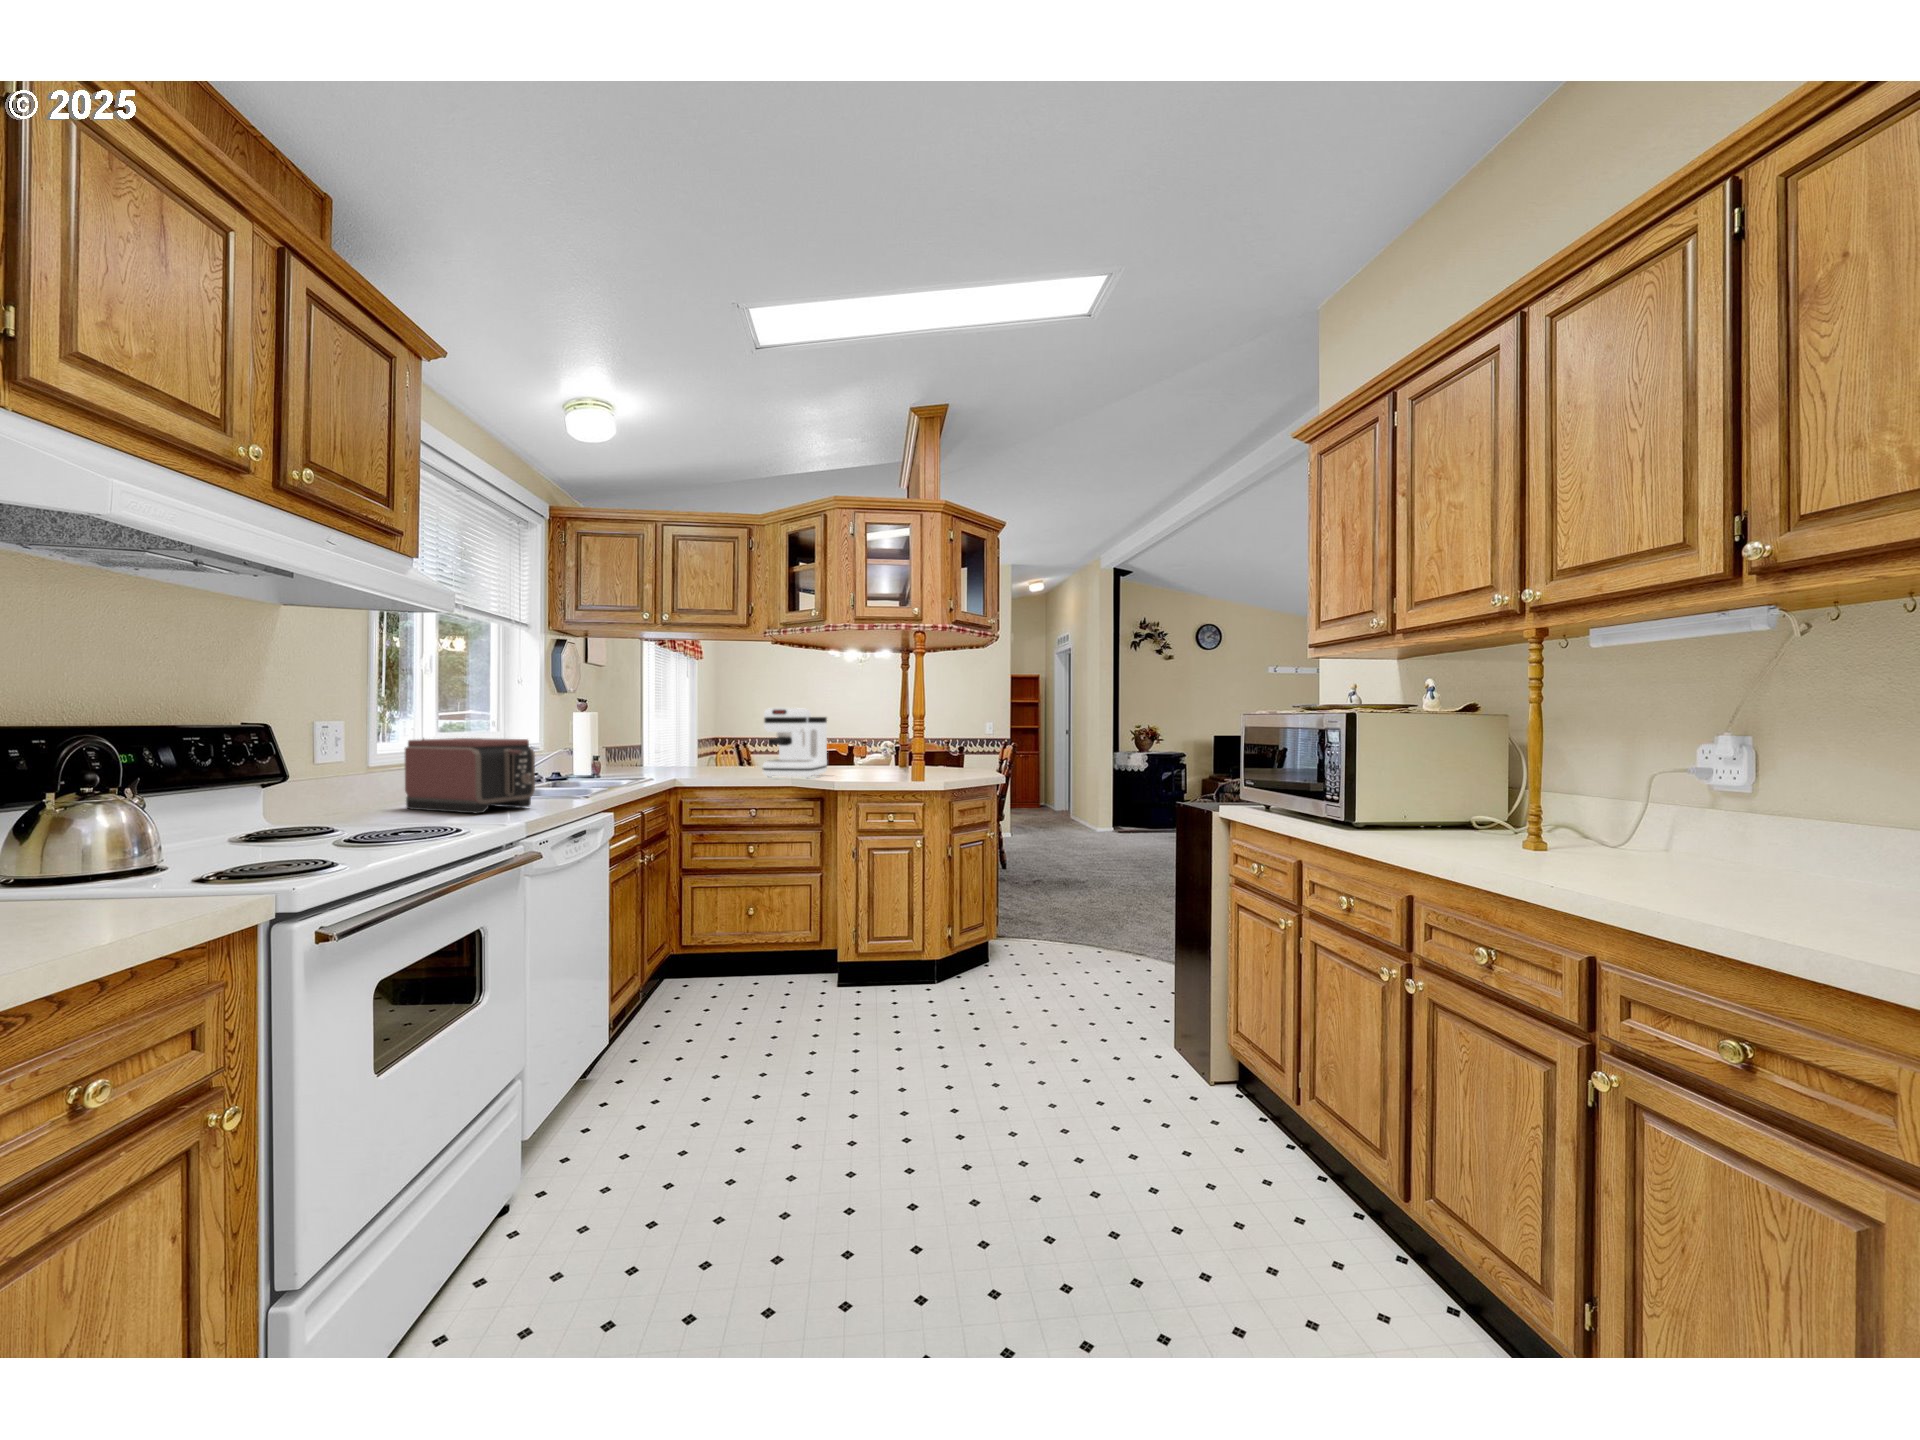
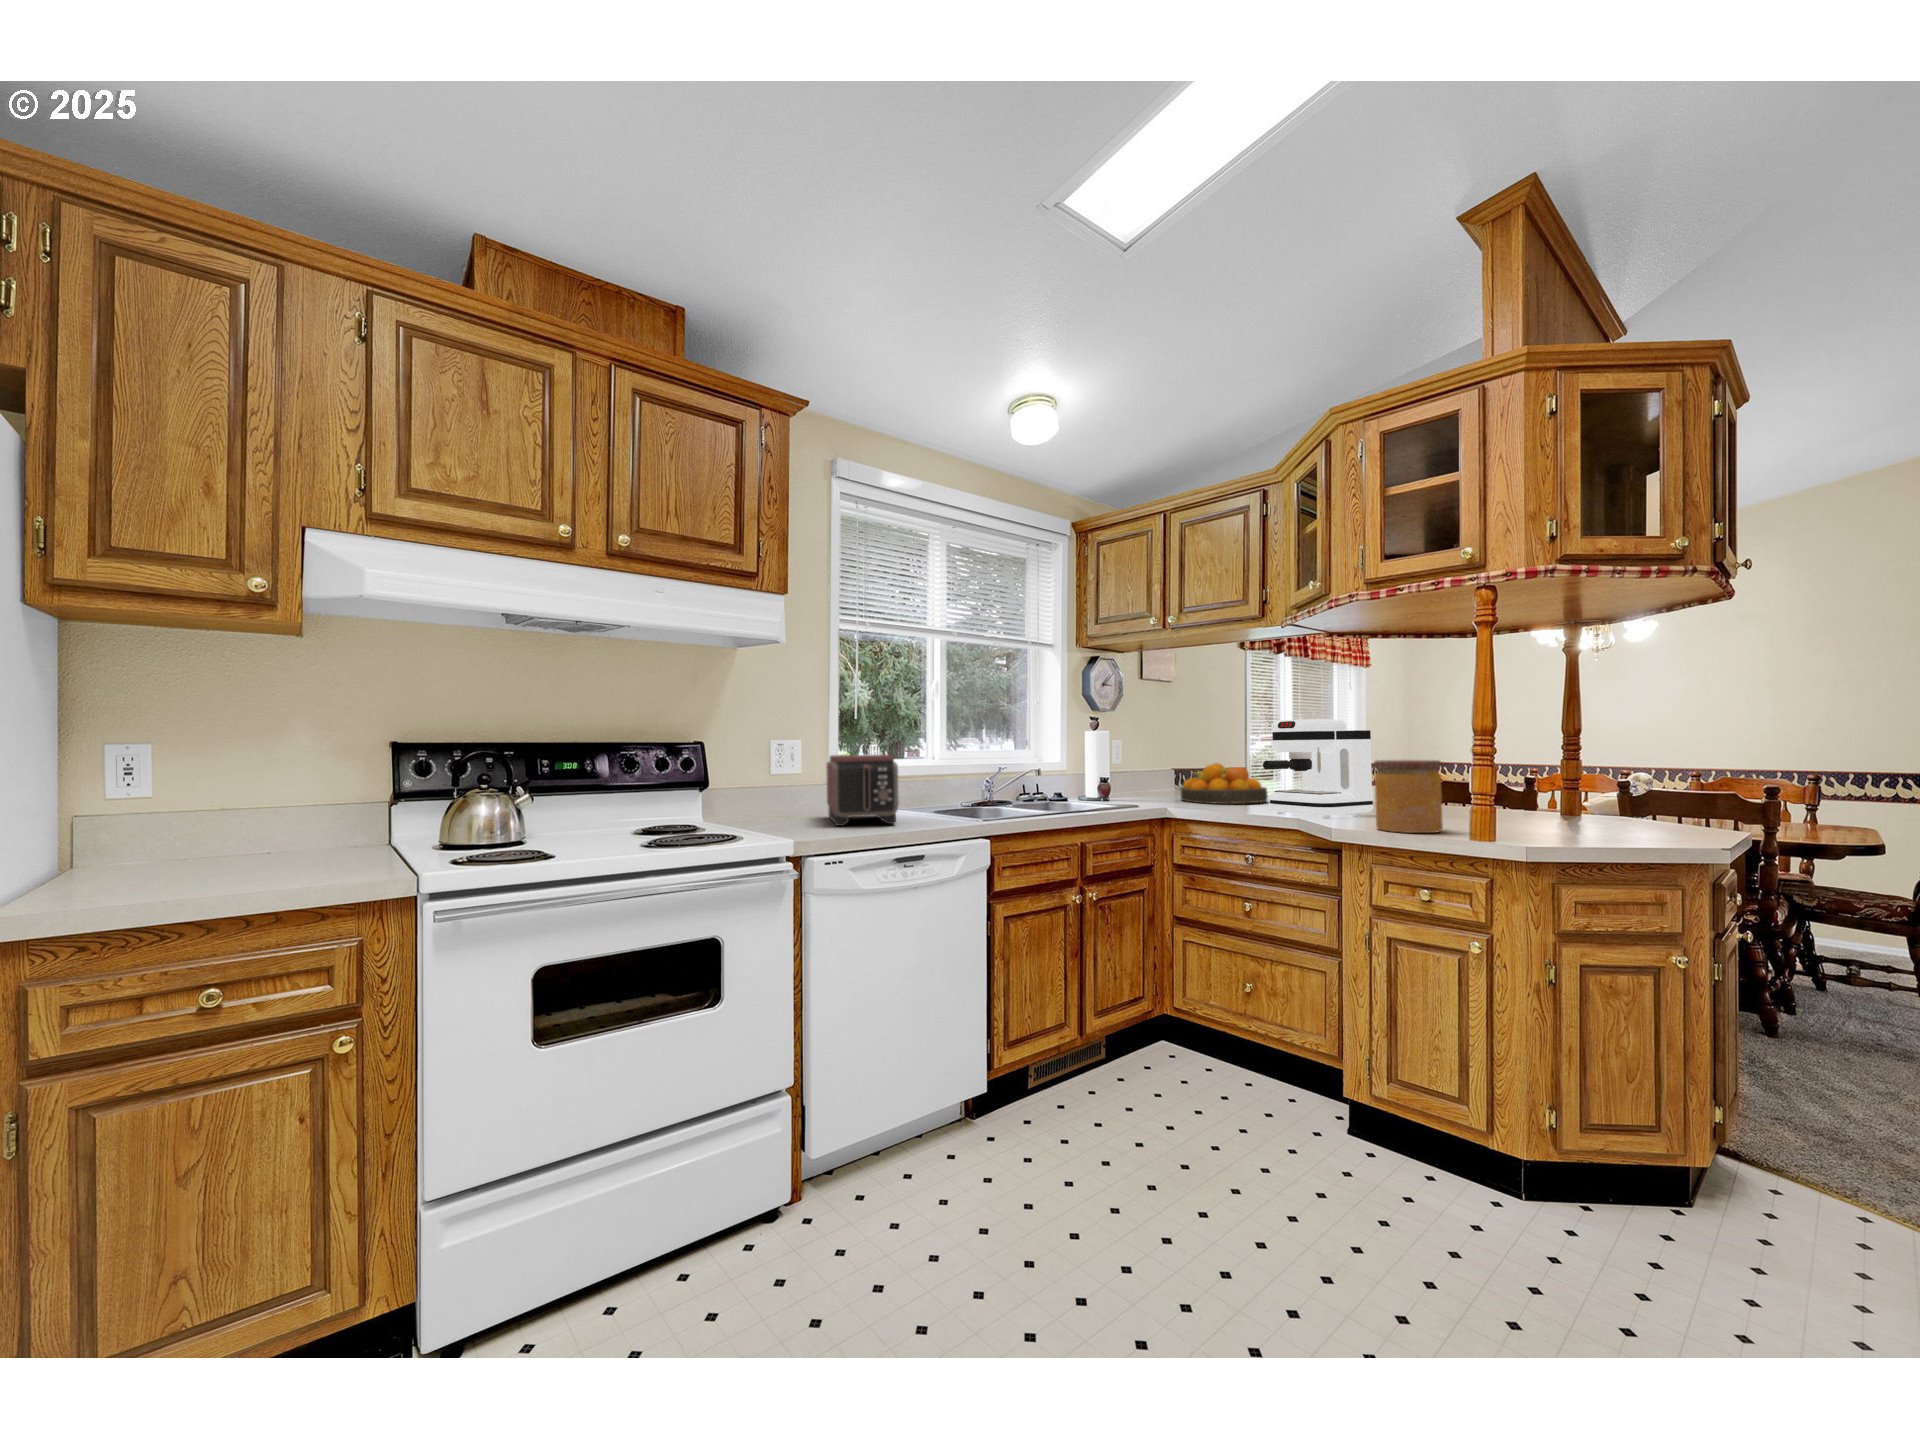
jar: none [856,737,893,783] -> present [1374,760,1443,833]
fruit bowl: none [658,741,730,774] -> present [1181,763,1268,804]

